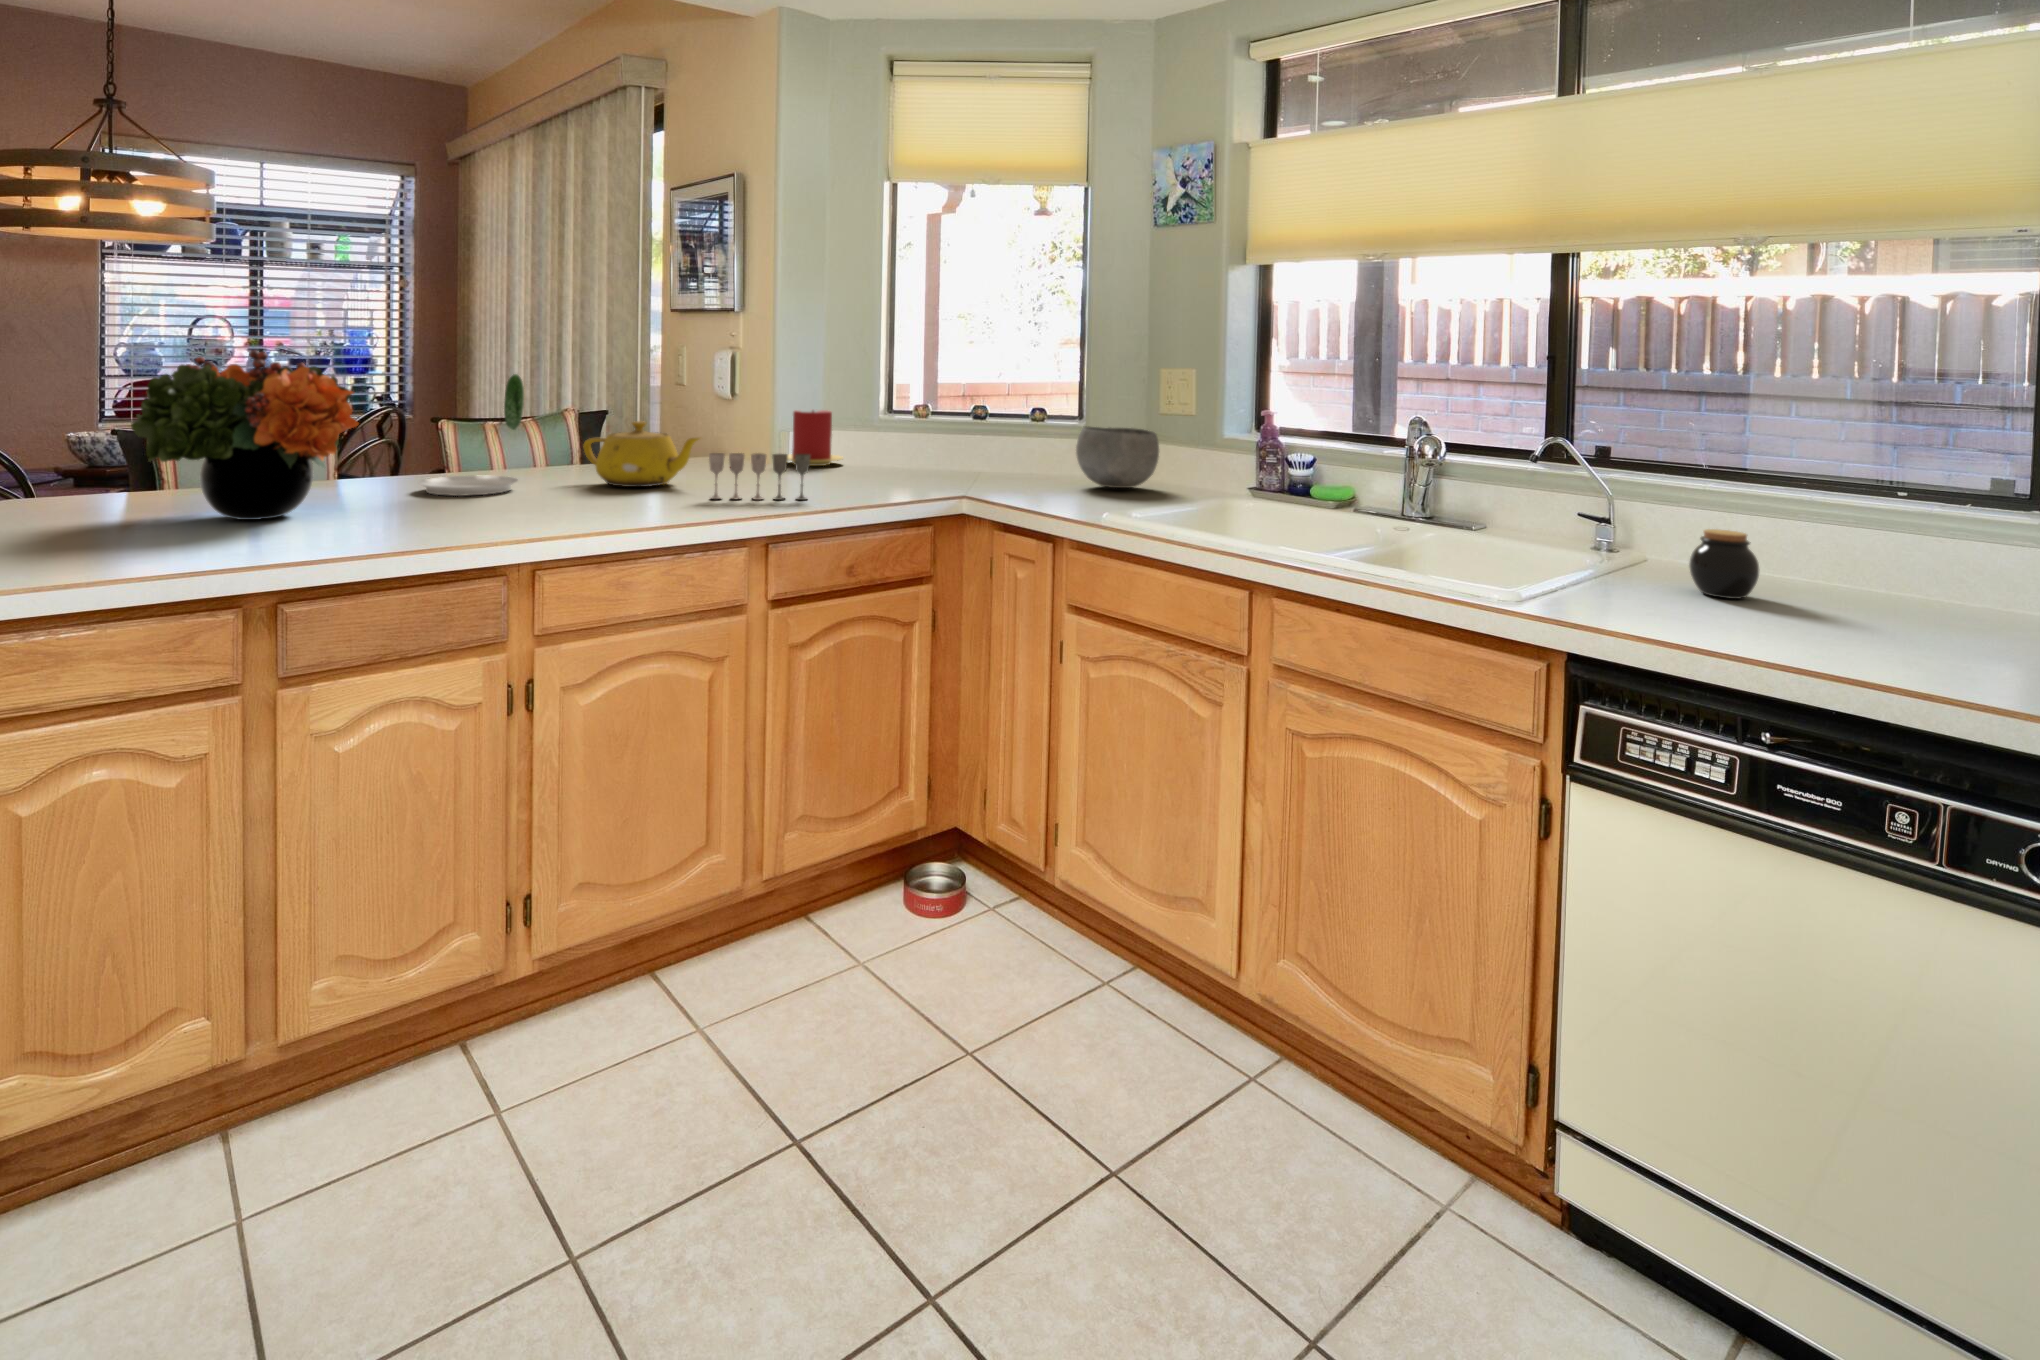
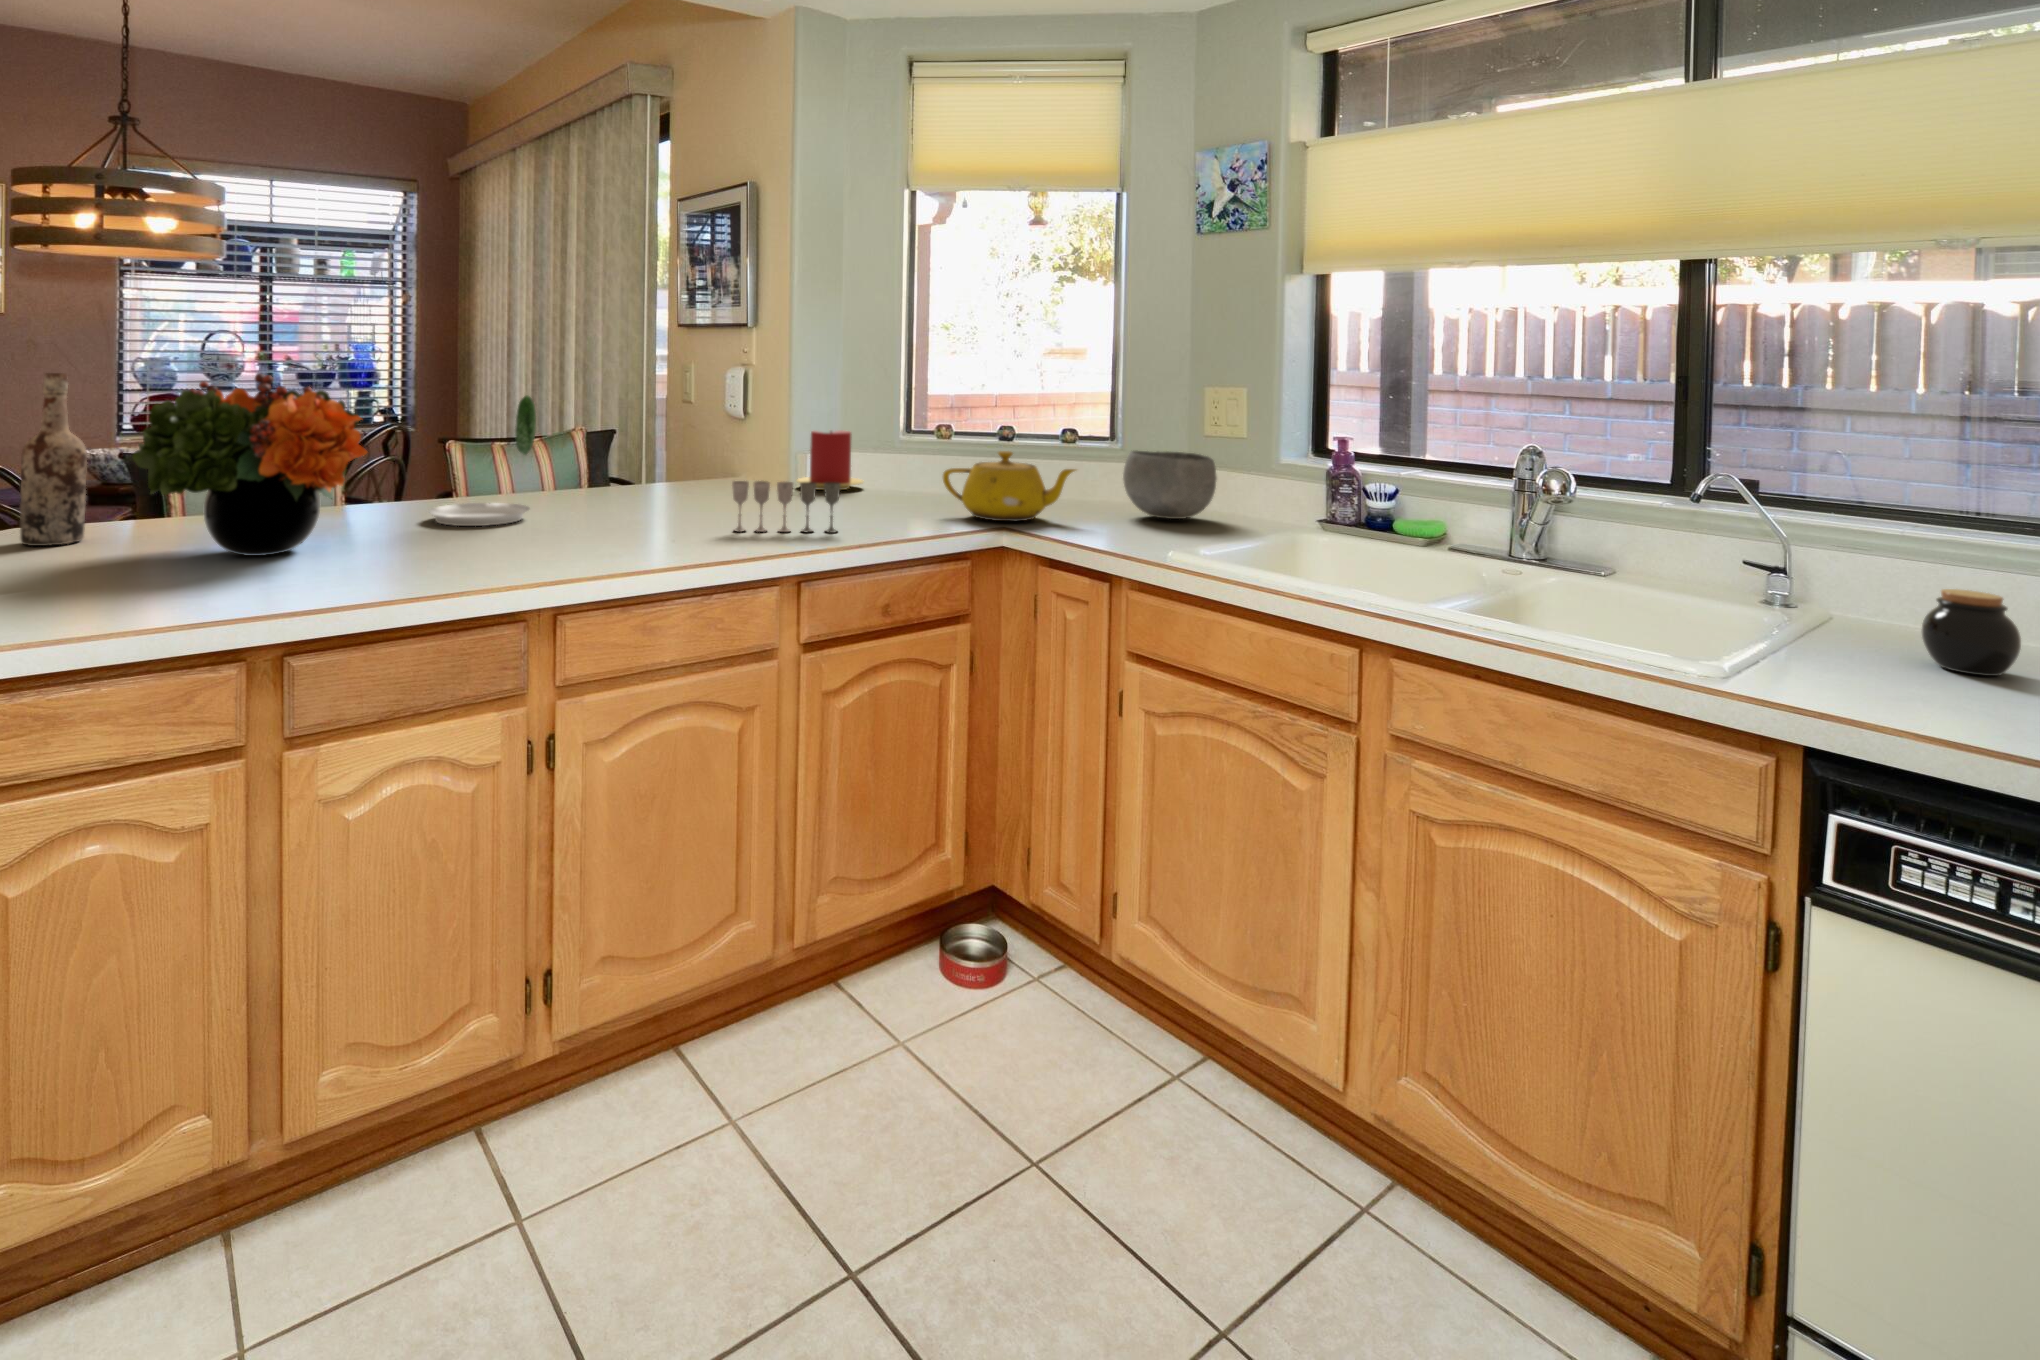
wine bottle: none [18,349,83,513] -> present [20,373,87,546]
teapot: present [583,421,699,487] -> present [943,451,1076,521]

